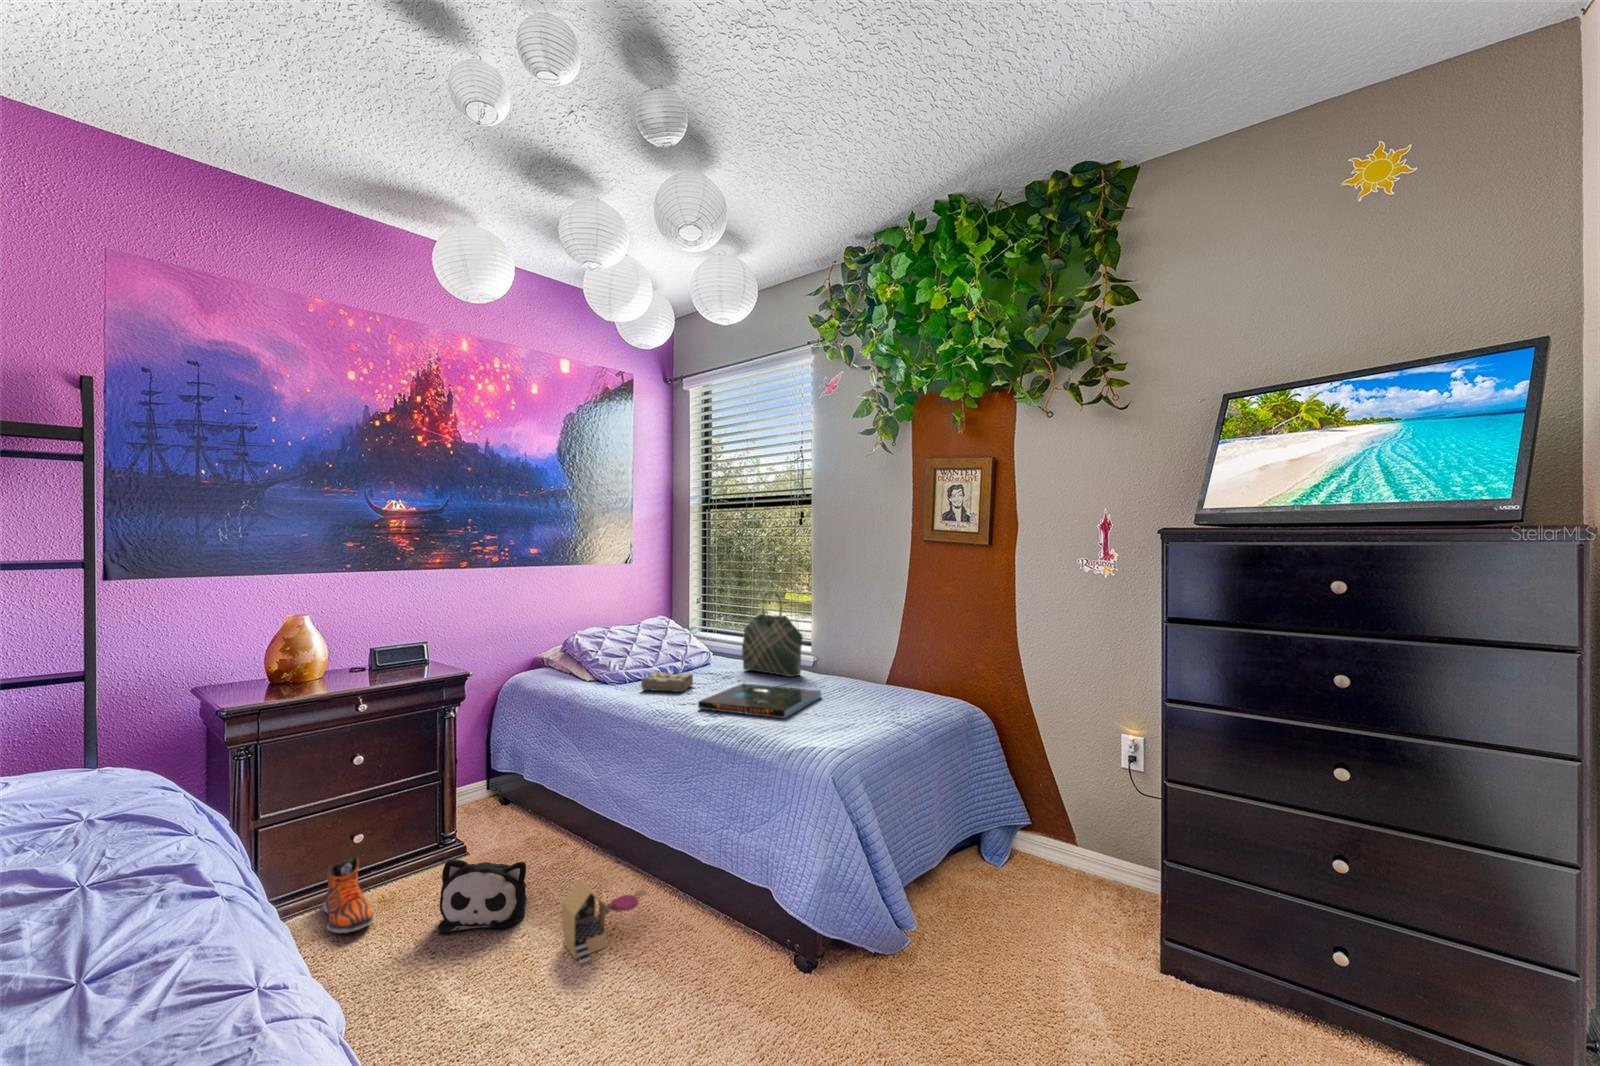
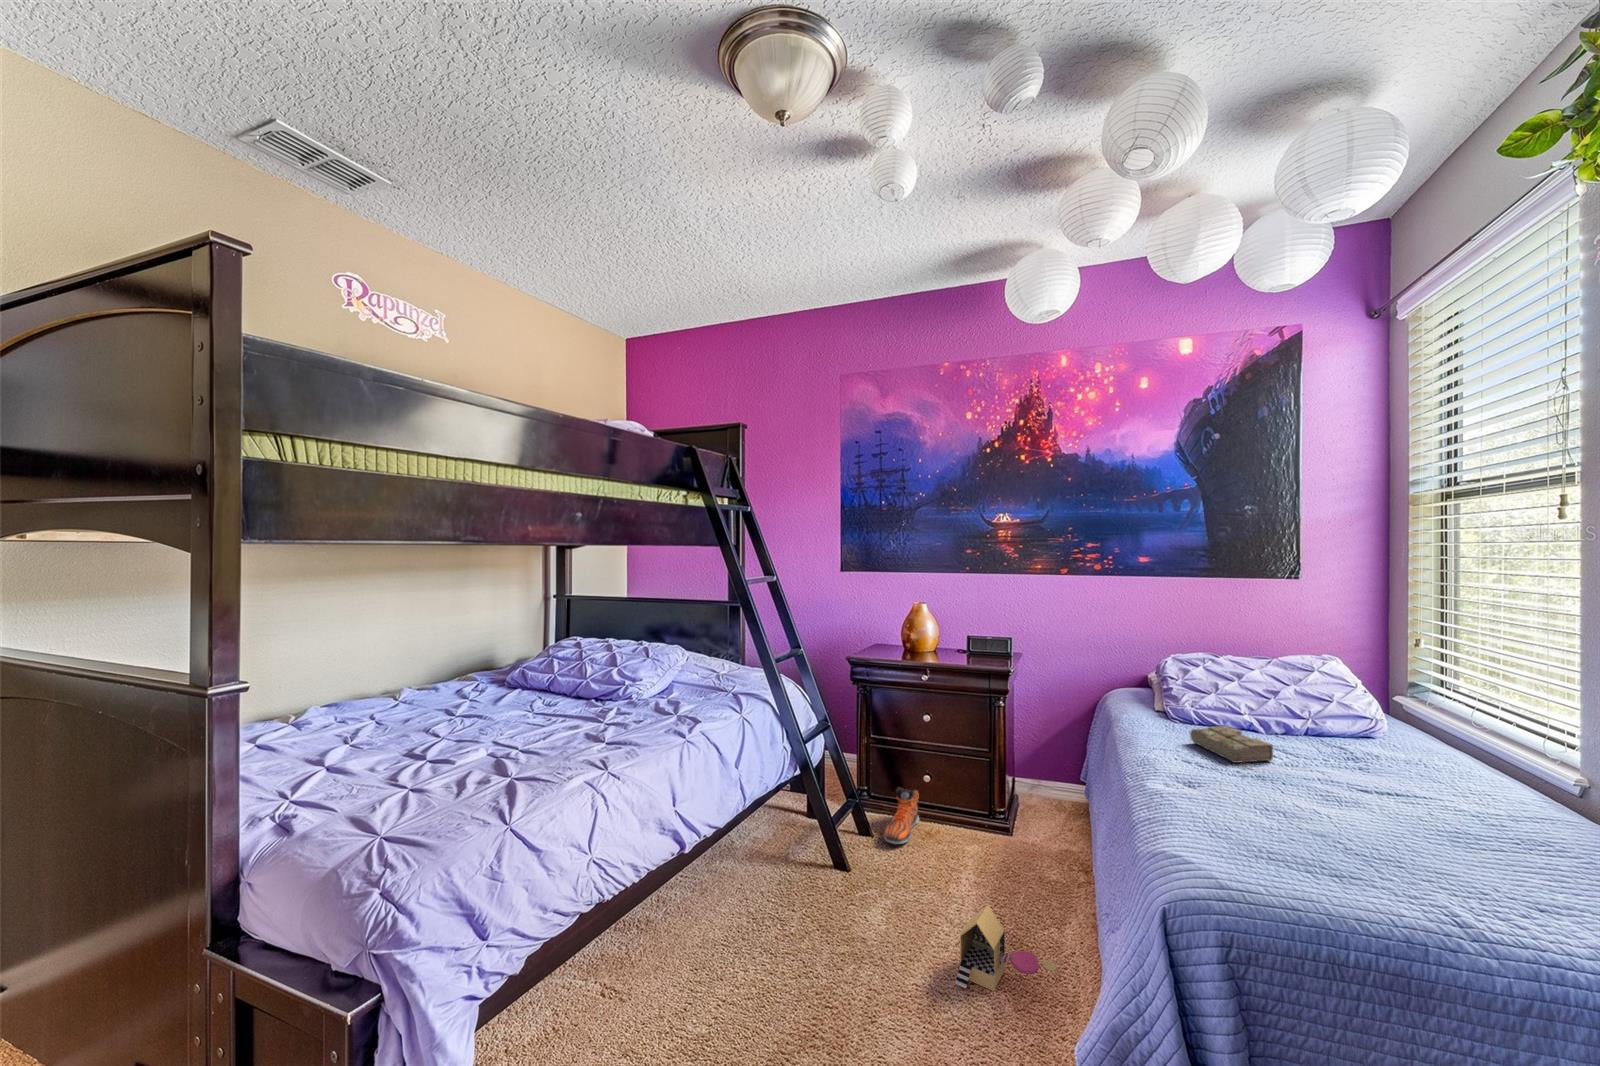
tote bag: present [742,593,803,677] -> none [1420,652,1538,818]
board game: present [698,683,821,718] -> none [1199,781,1469,872]
plush toy: present [438,859,527,933] -> none [922,825,1001,913]

